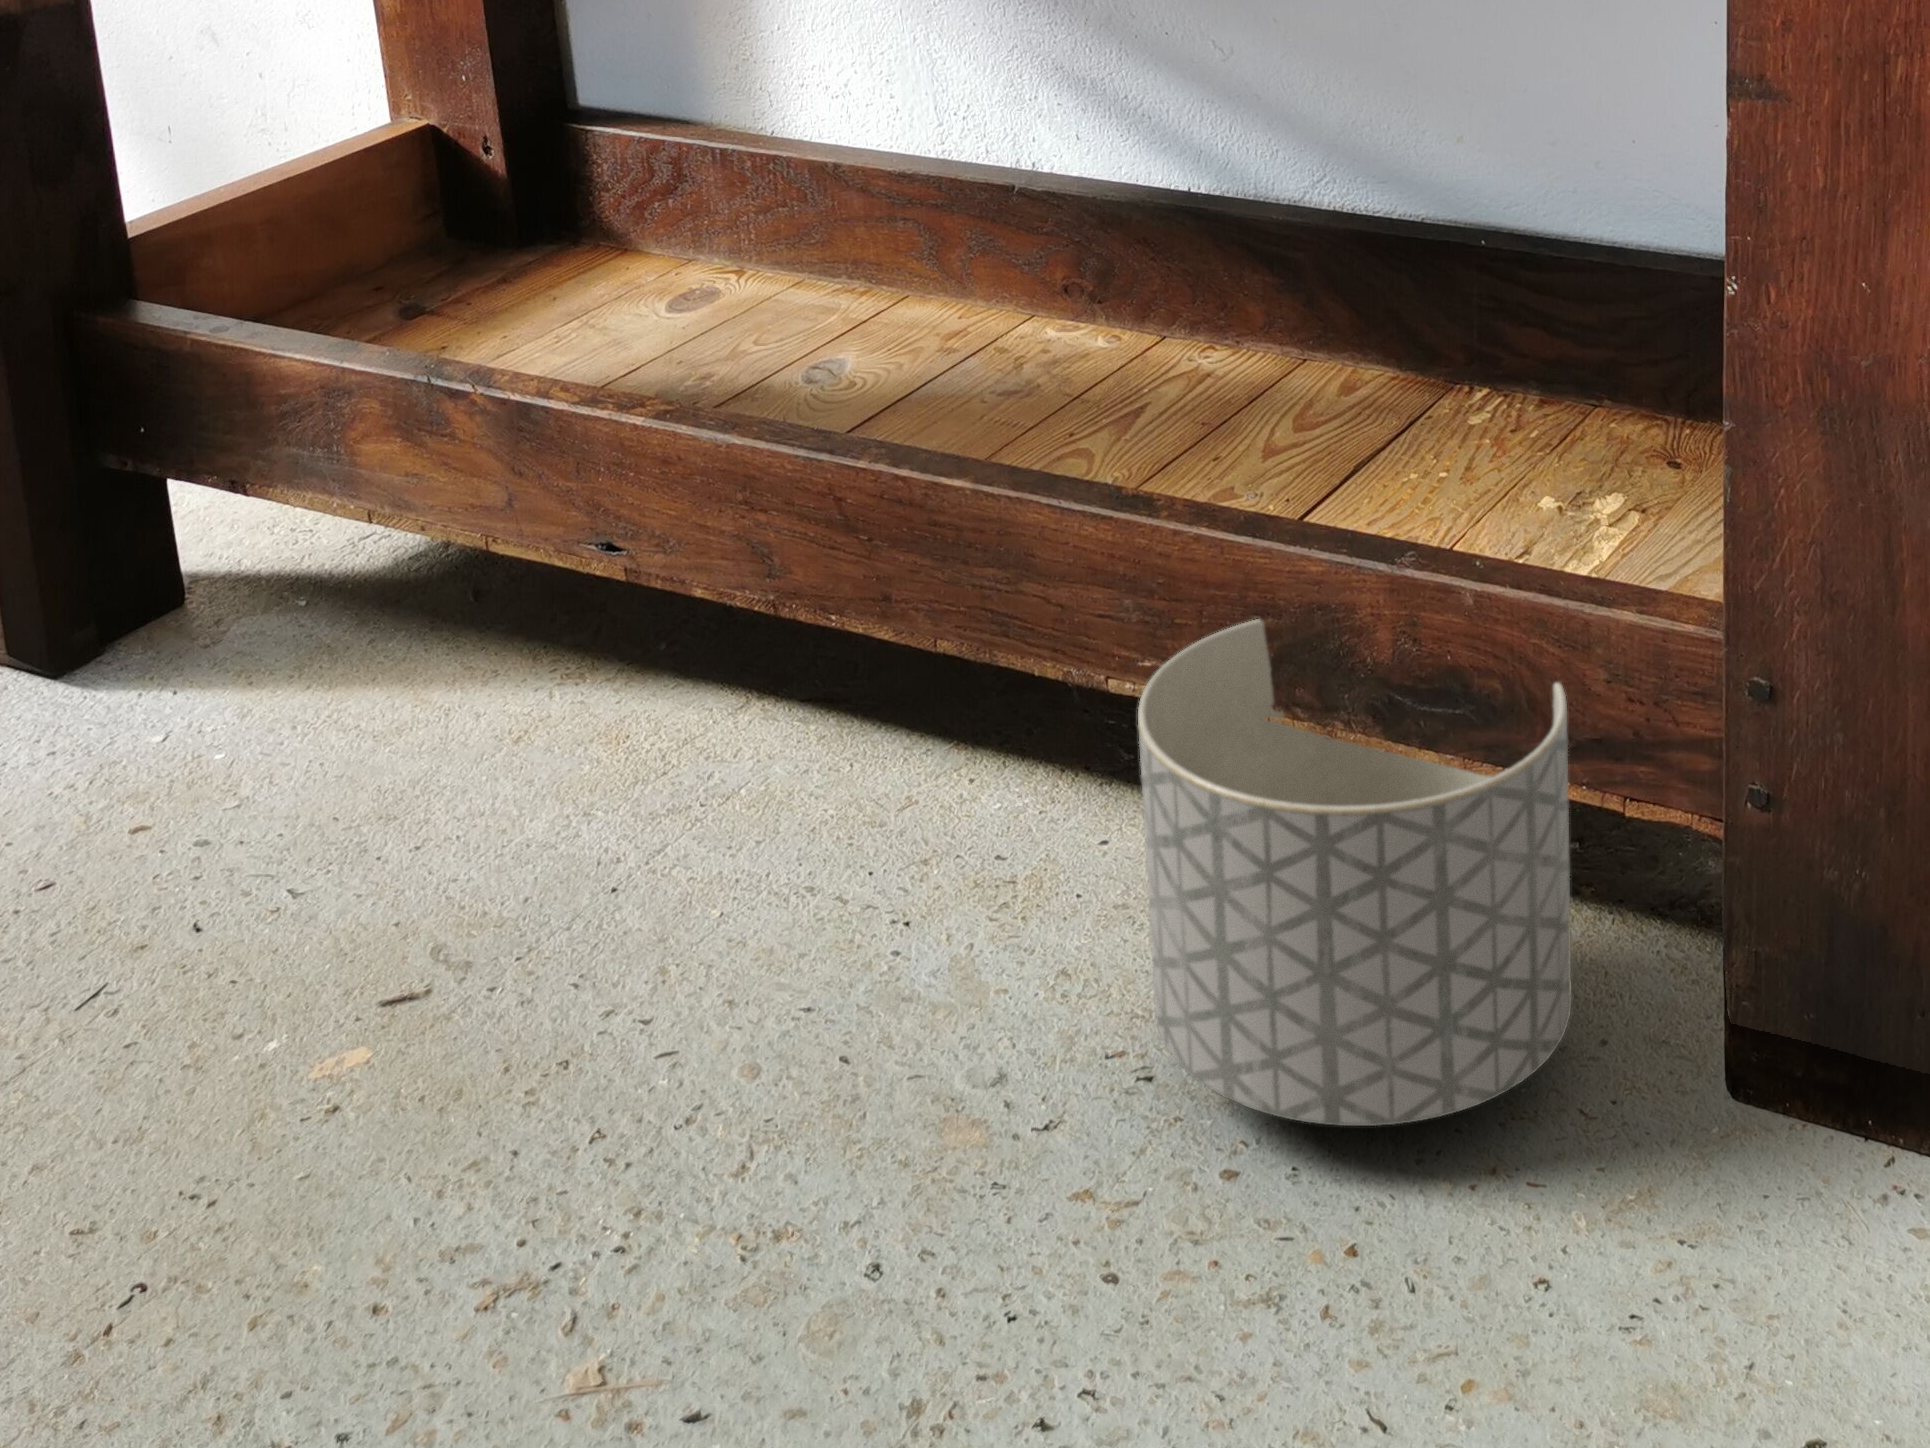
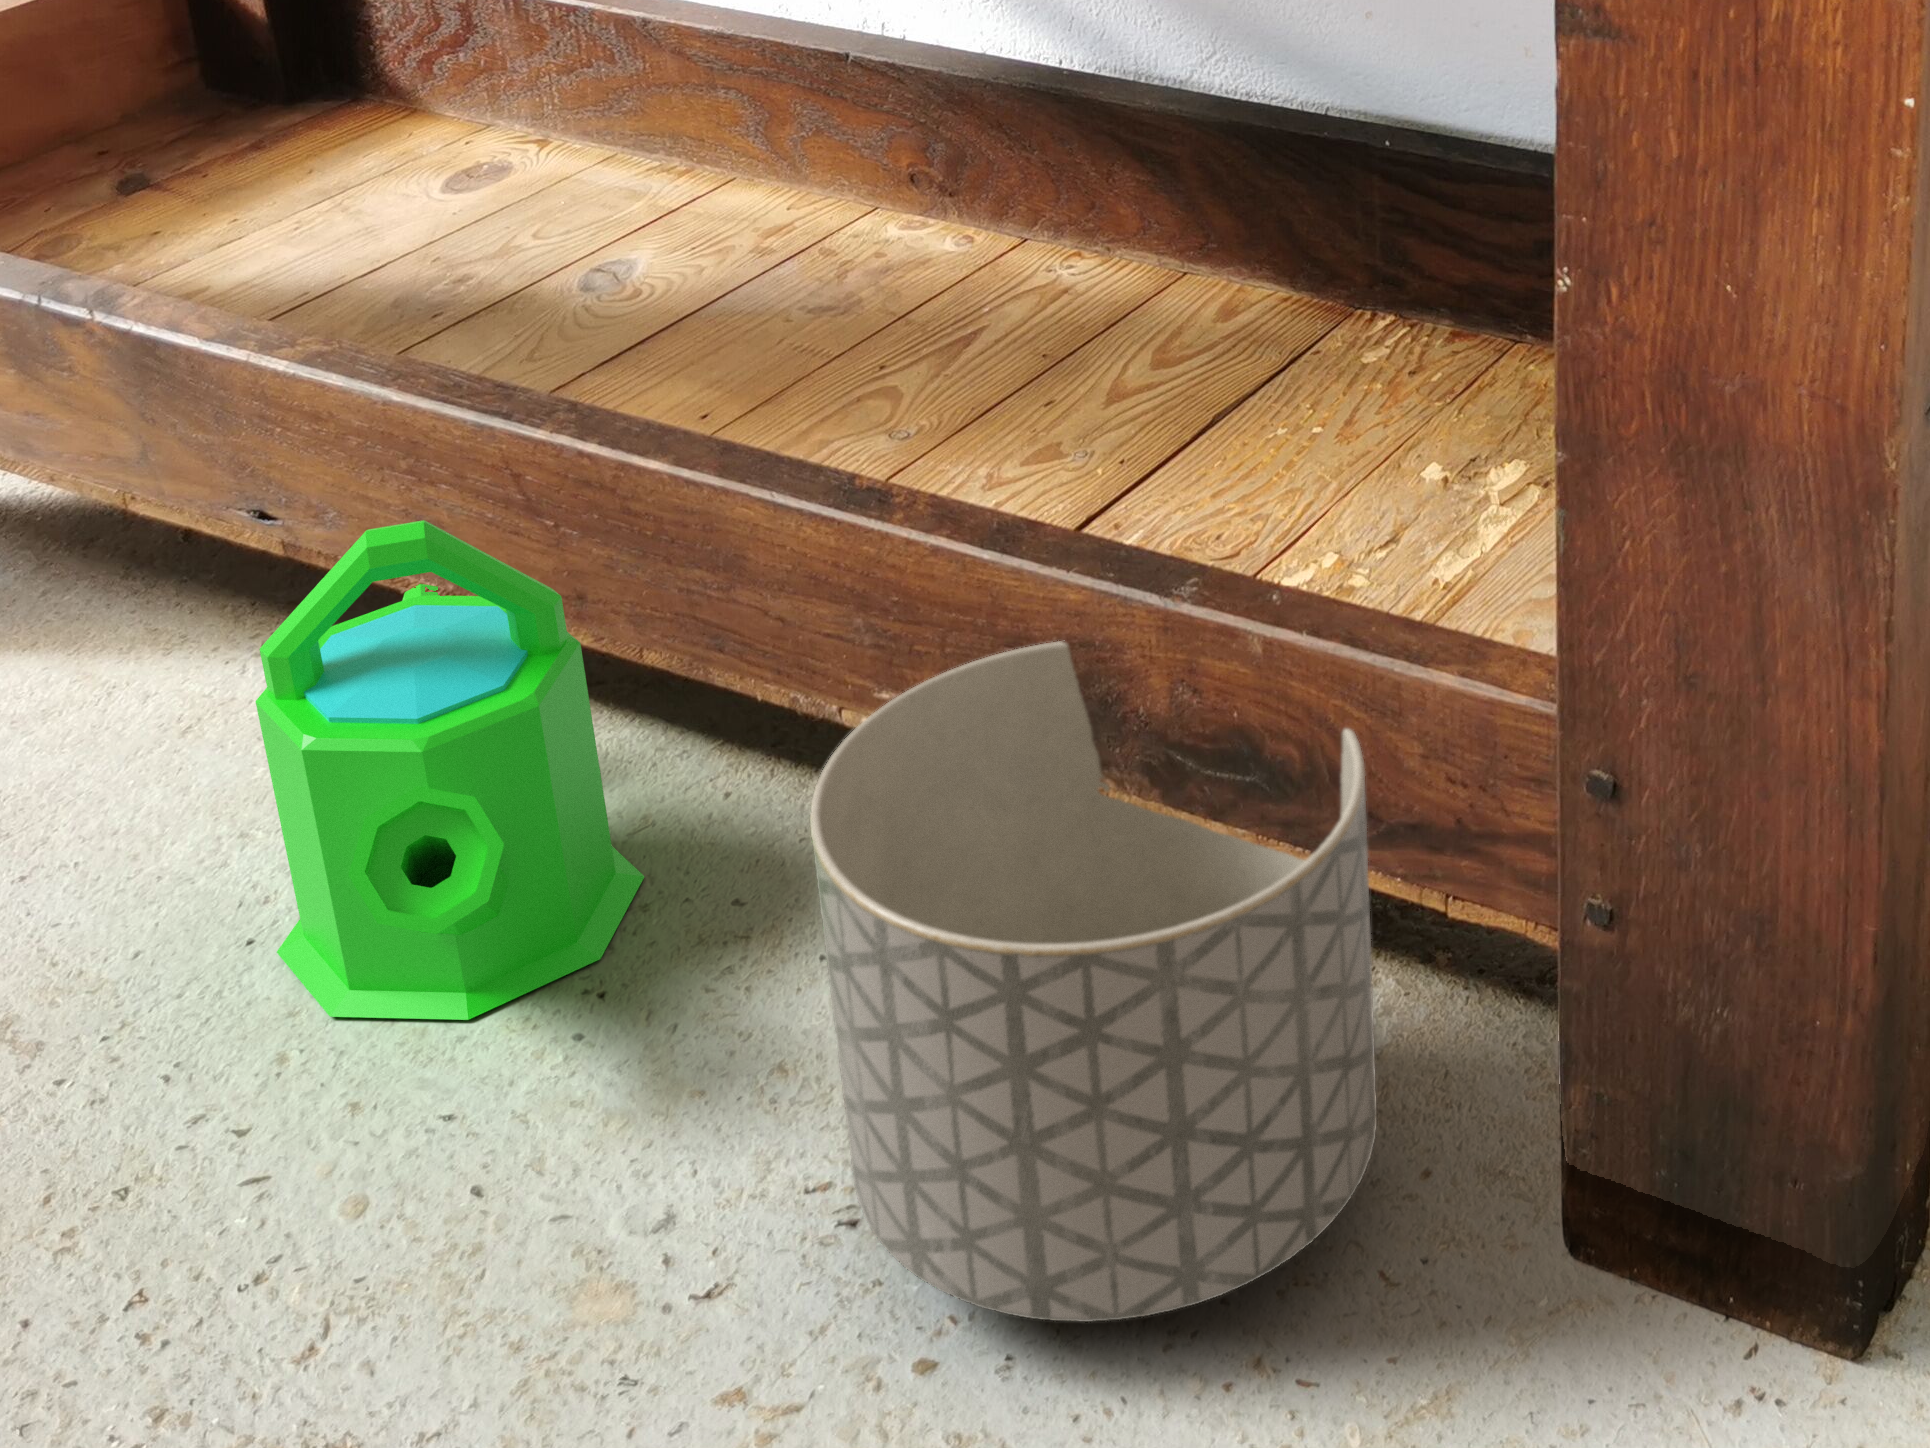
watering can: none [635,538,921,945] -> present [256,520,645,1020]

